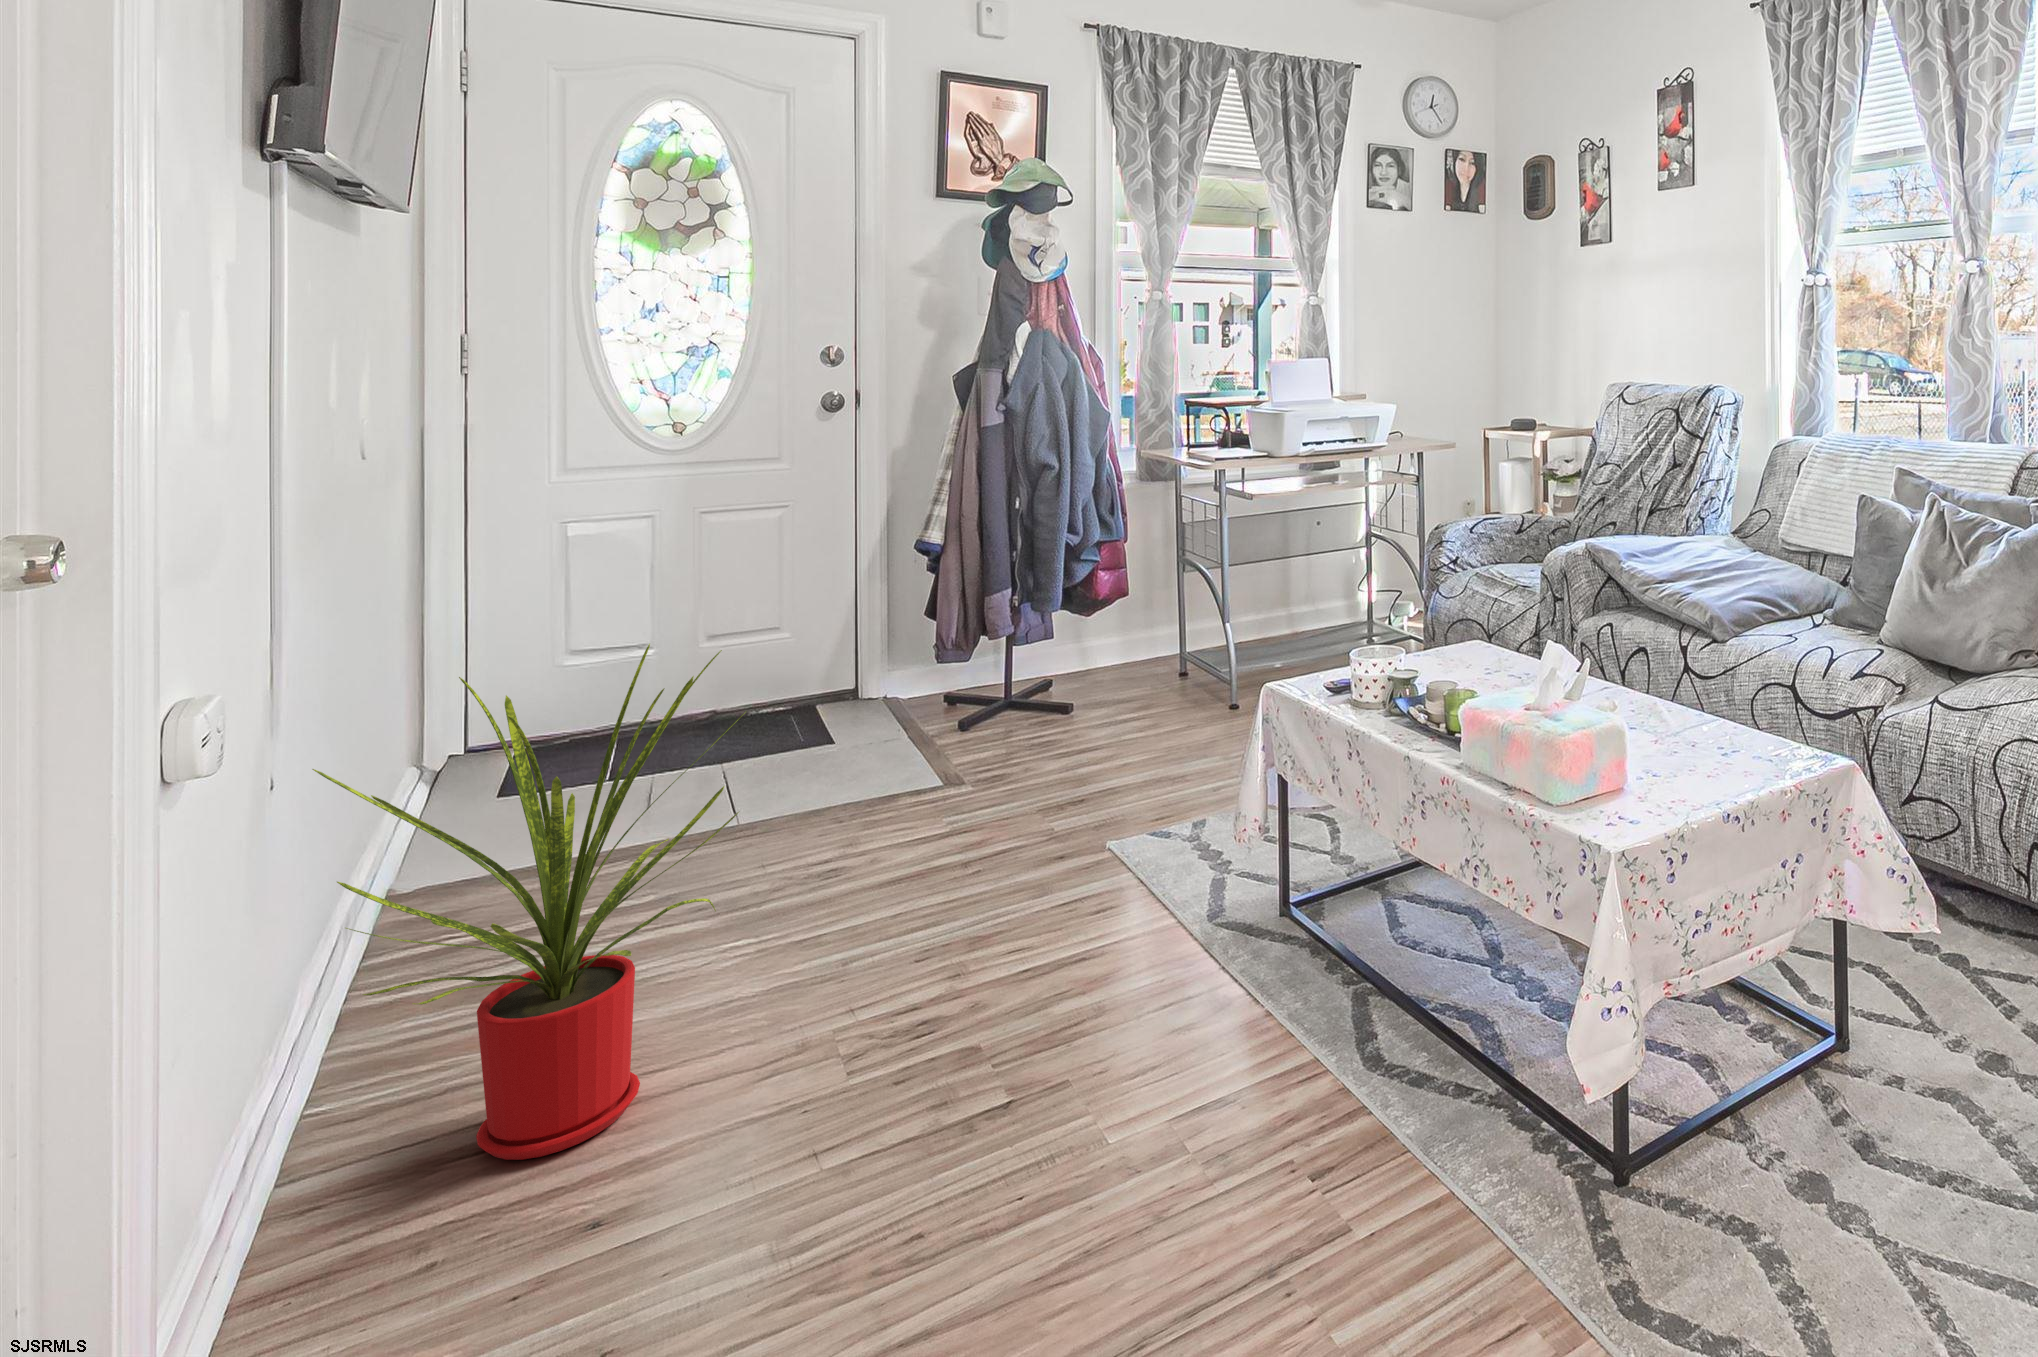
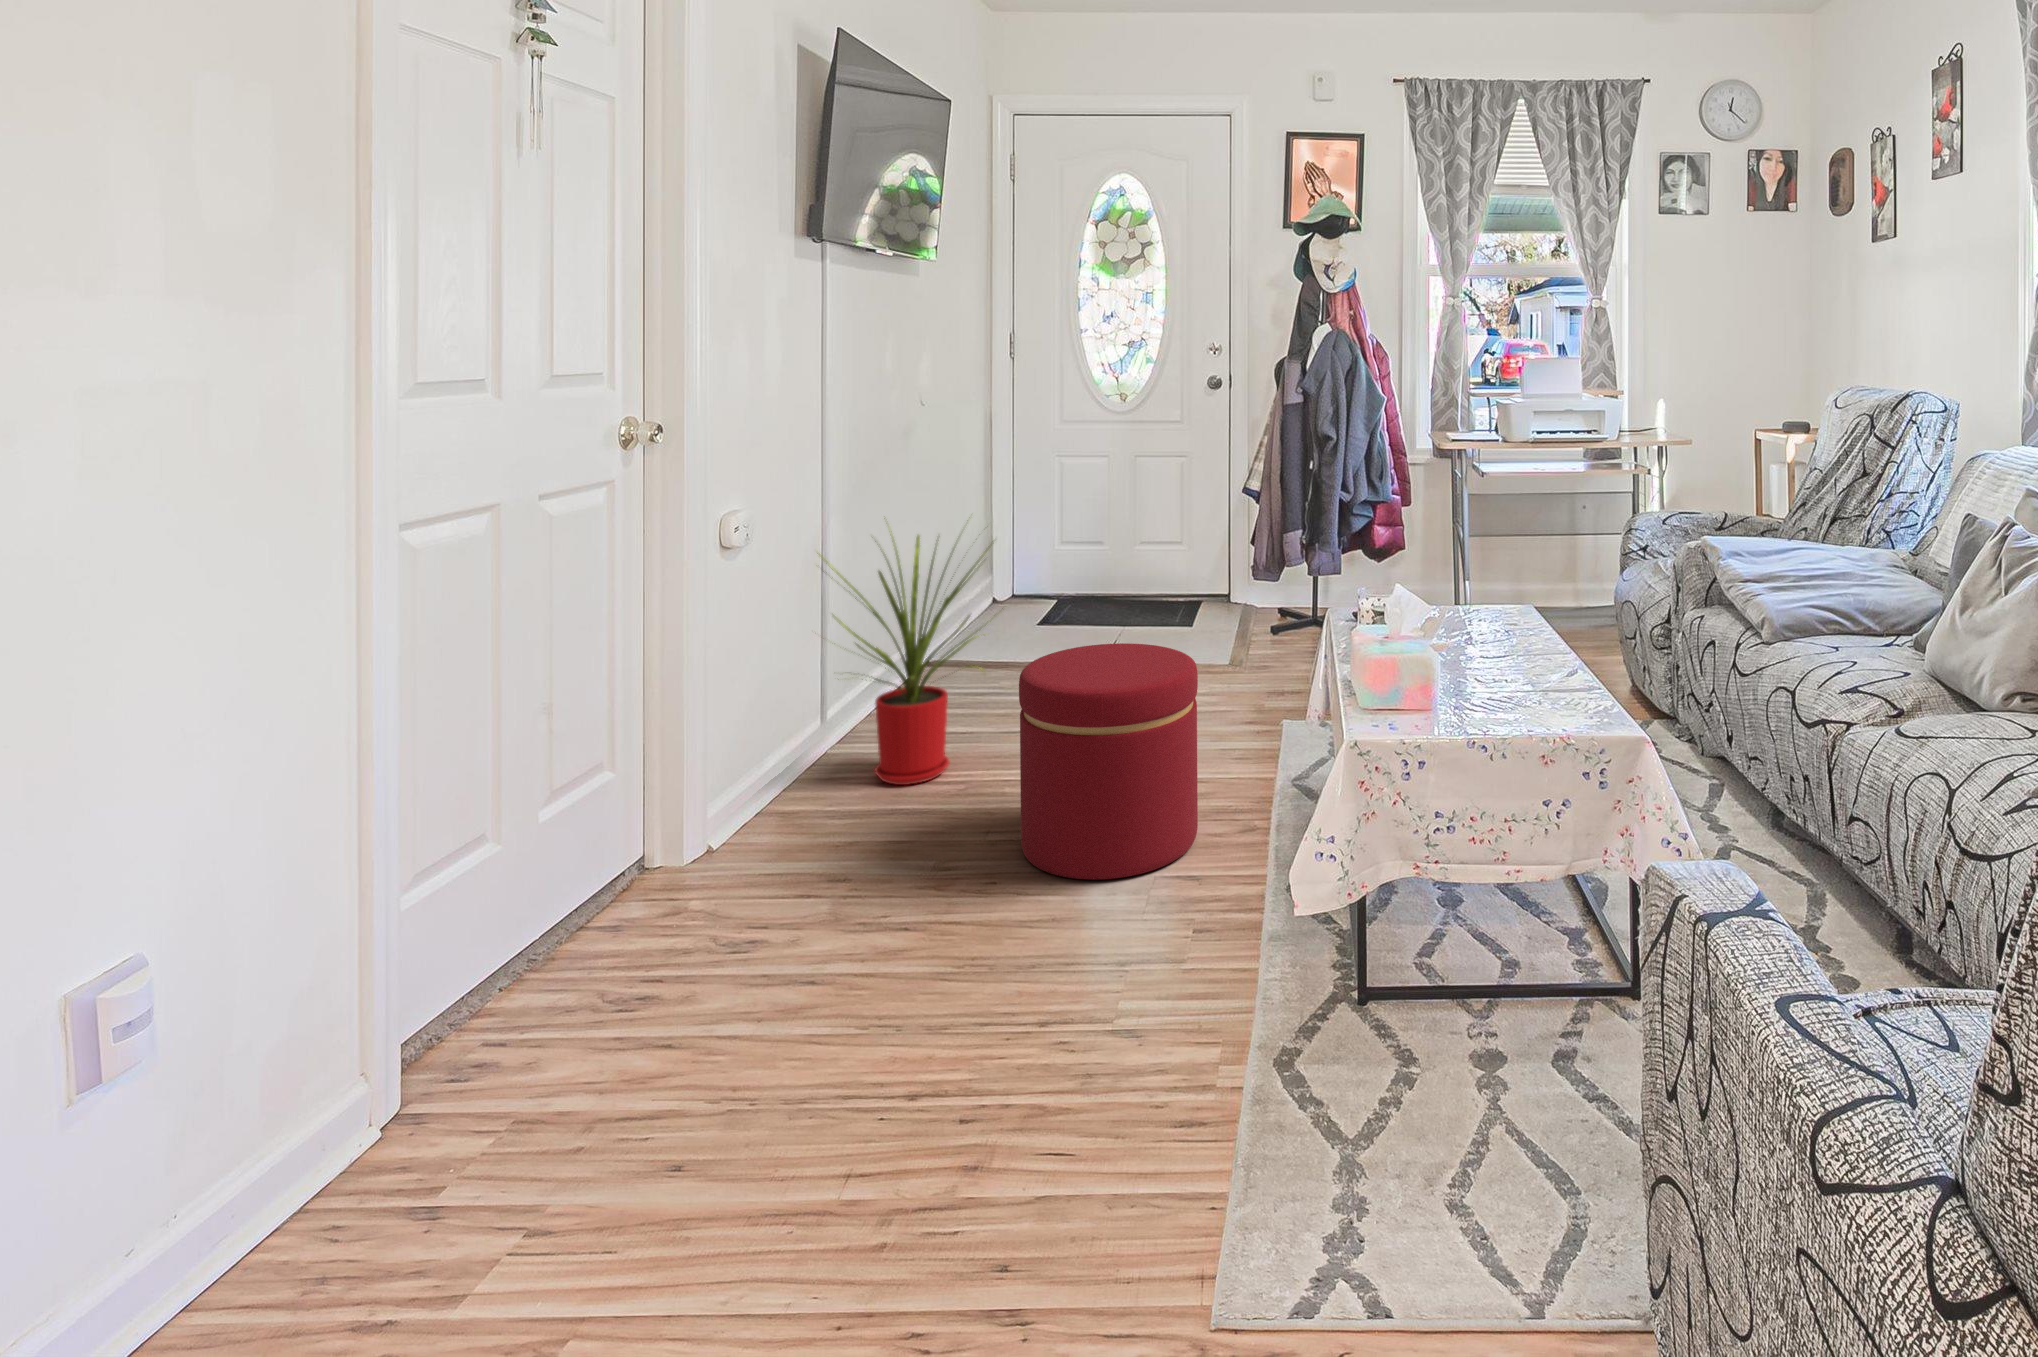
ottoman: none [909,789,1194,1188] -> present [1019,643,1198,880]

